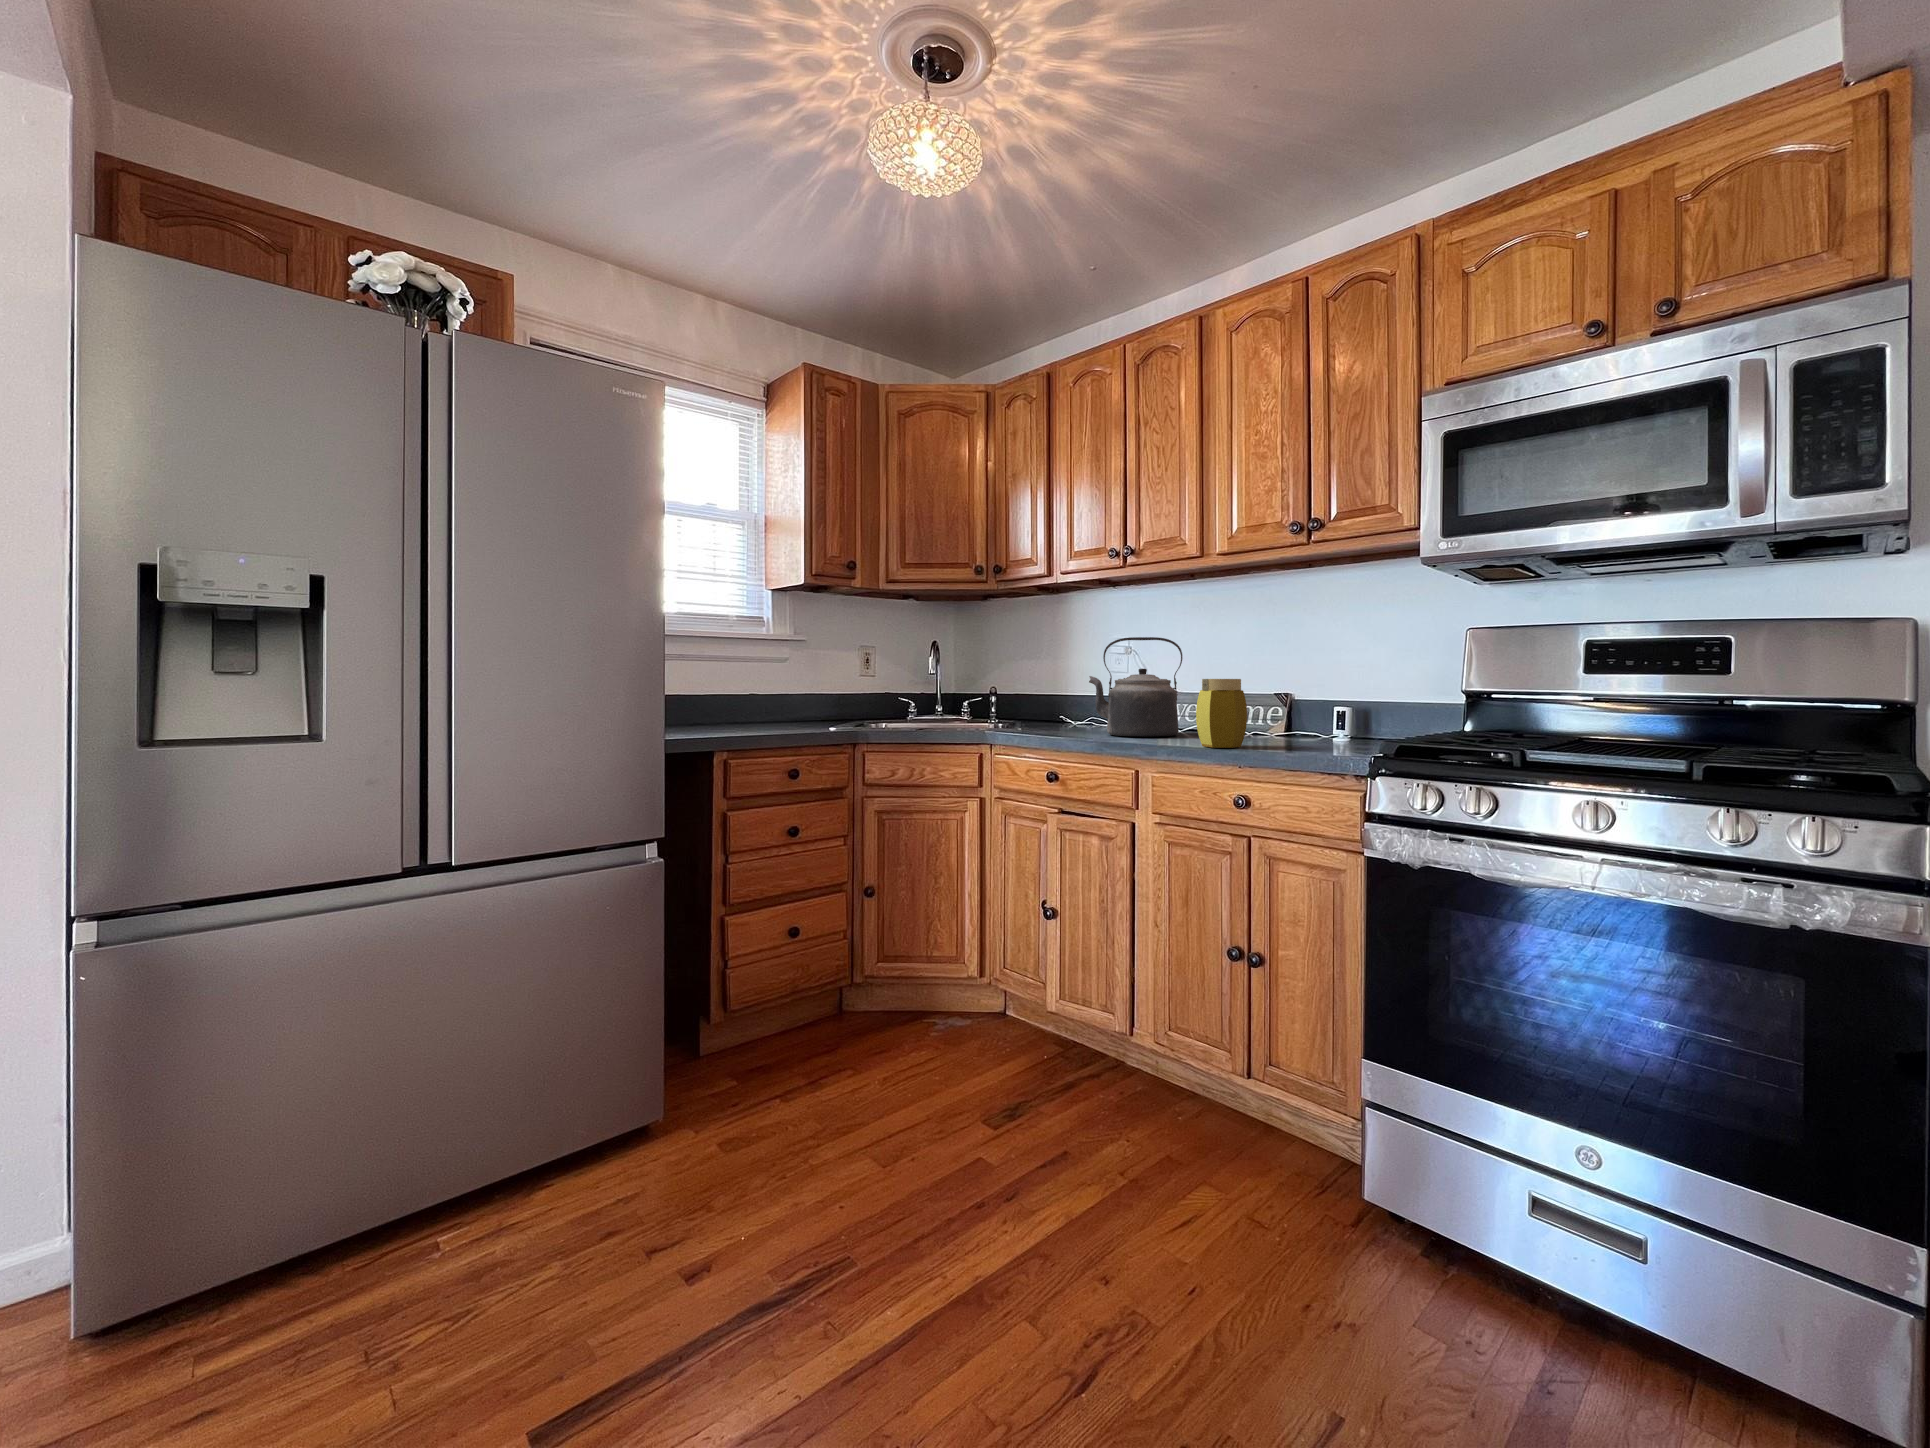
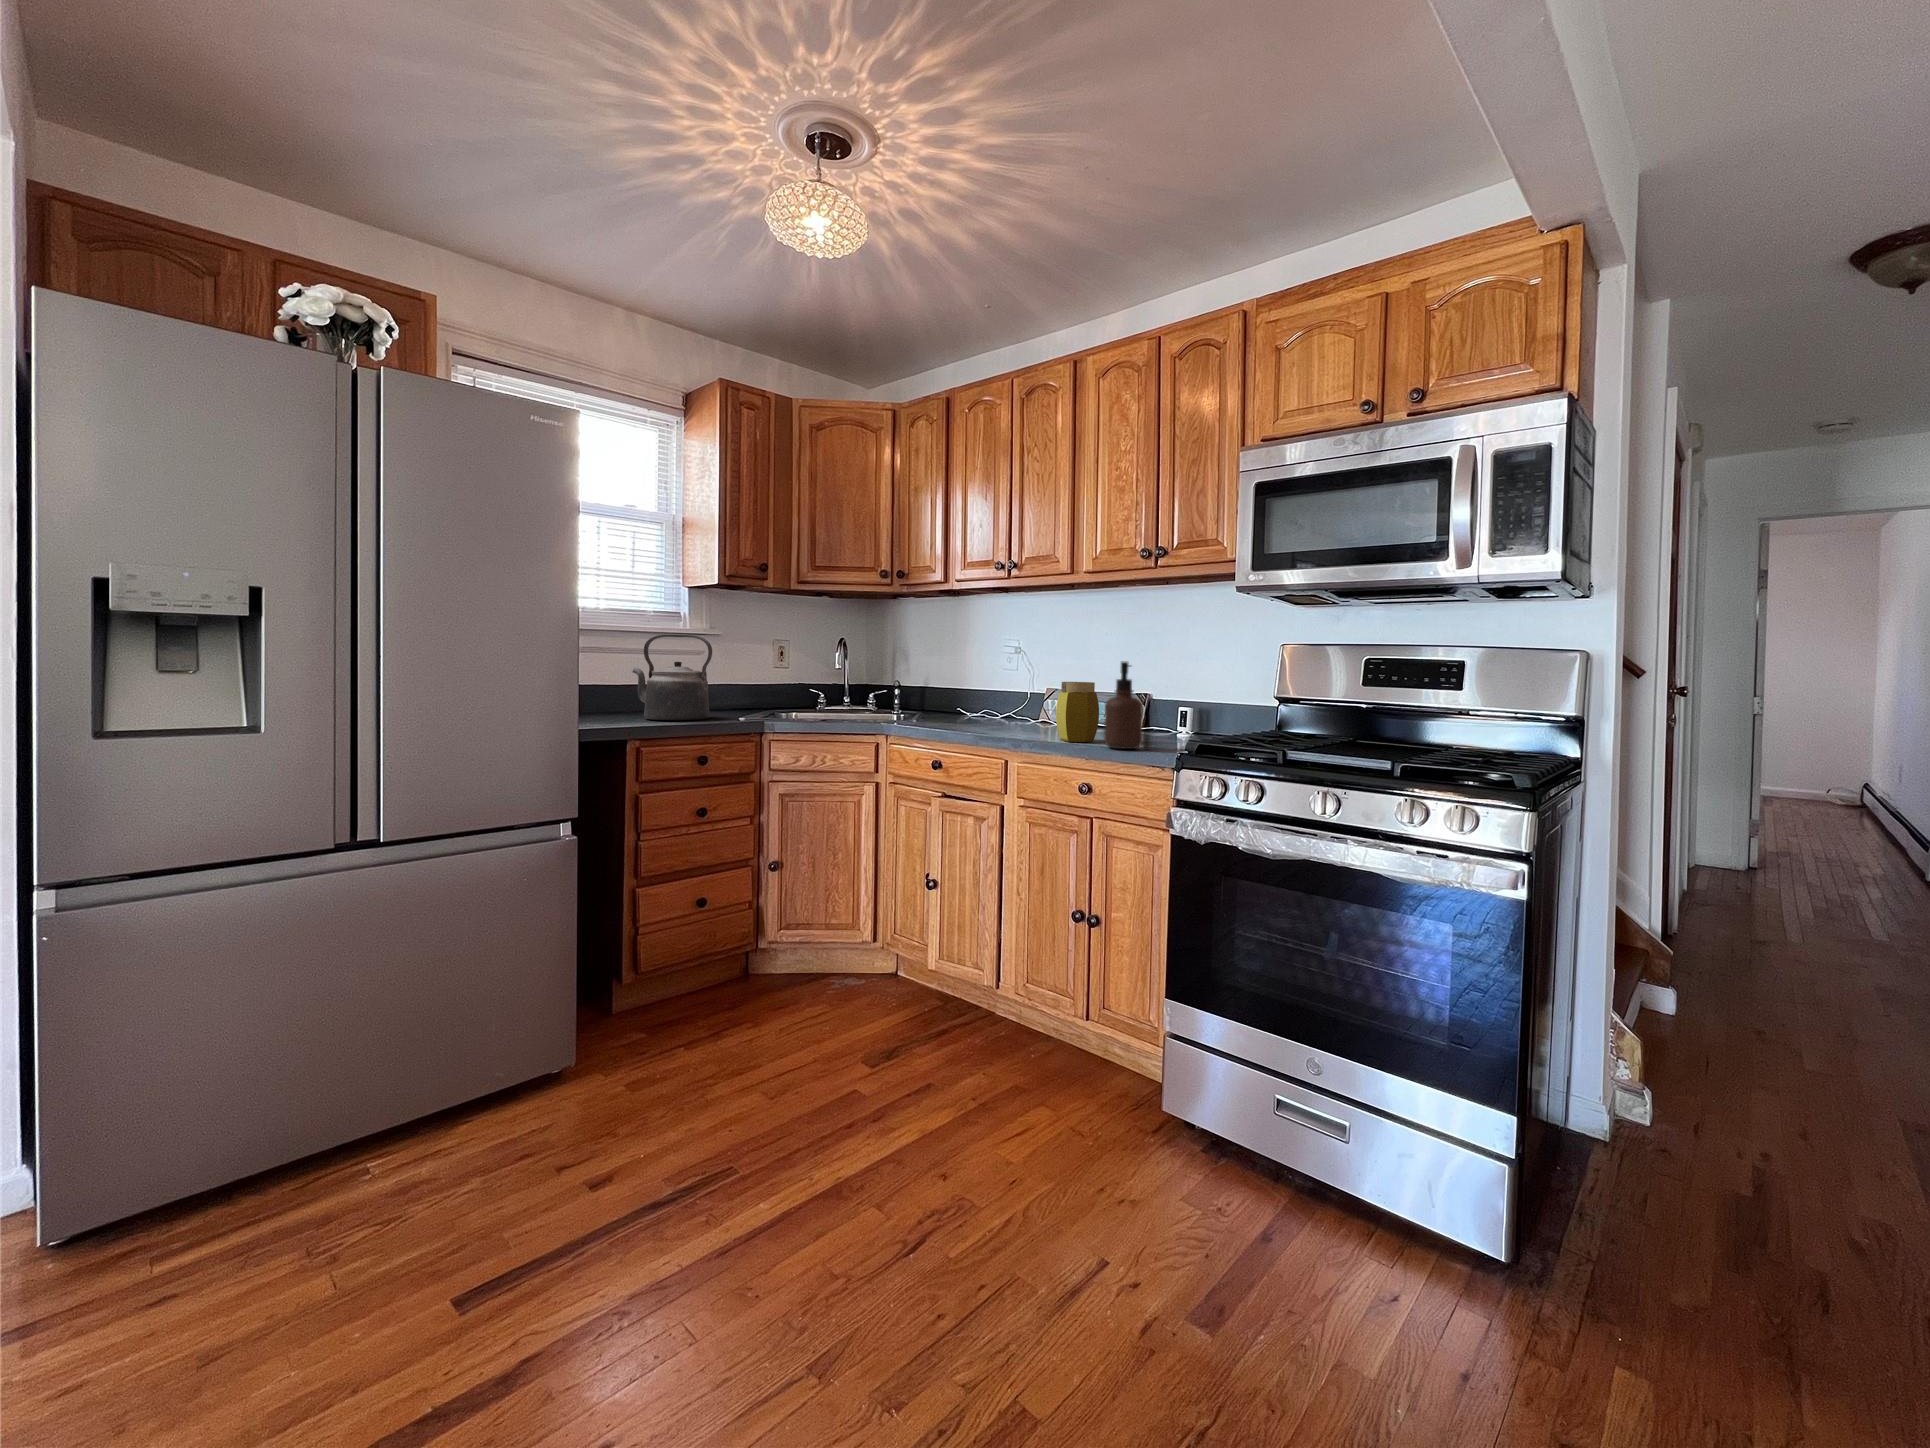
kettle: present [1089,637,1182,737] -> present [632,634,712,720]
soap dispenser: none [1260,652,1306,754] -> present [1104,661,1143,749]

